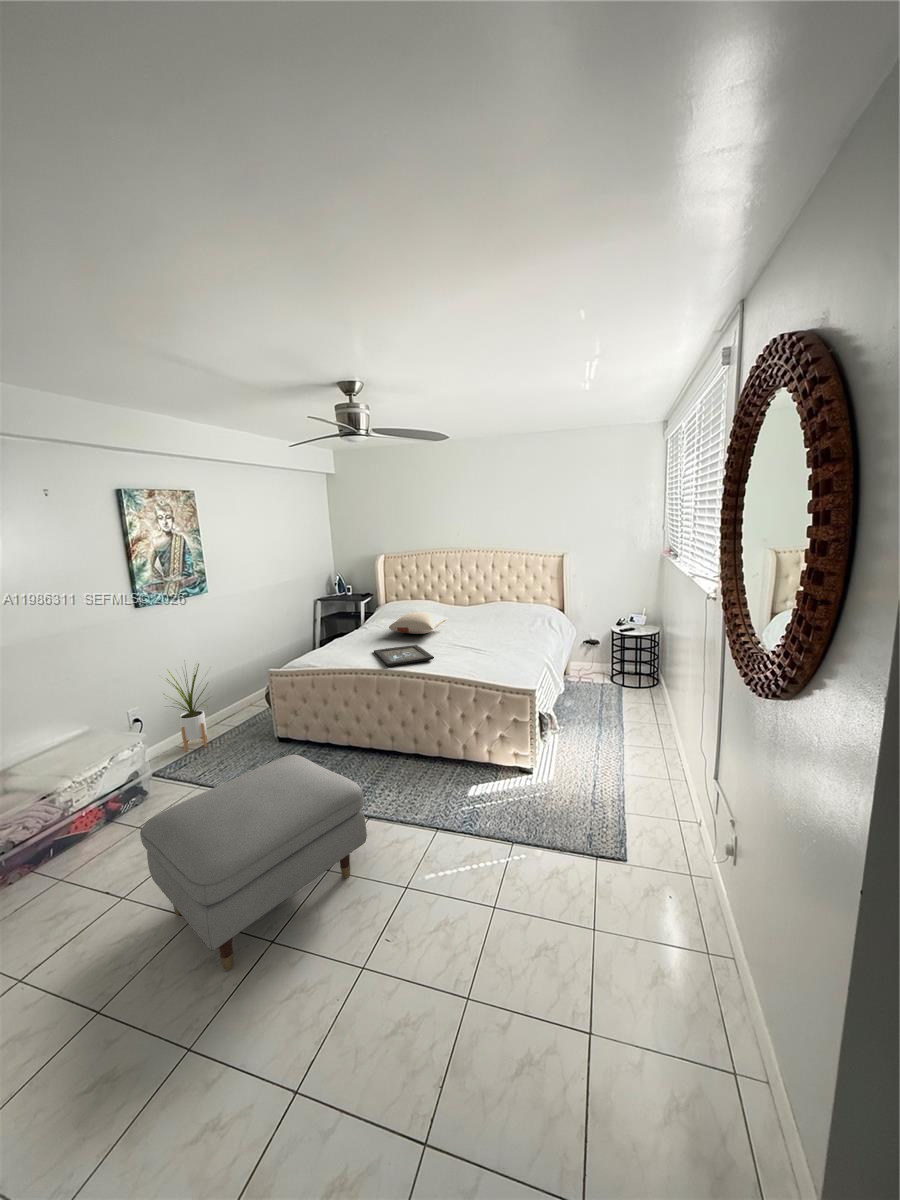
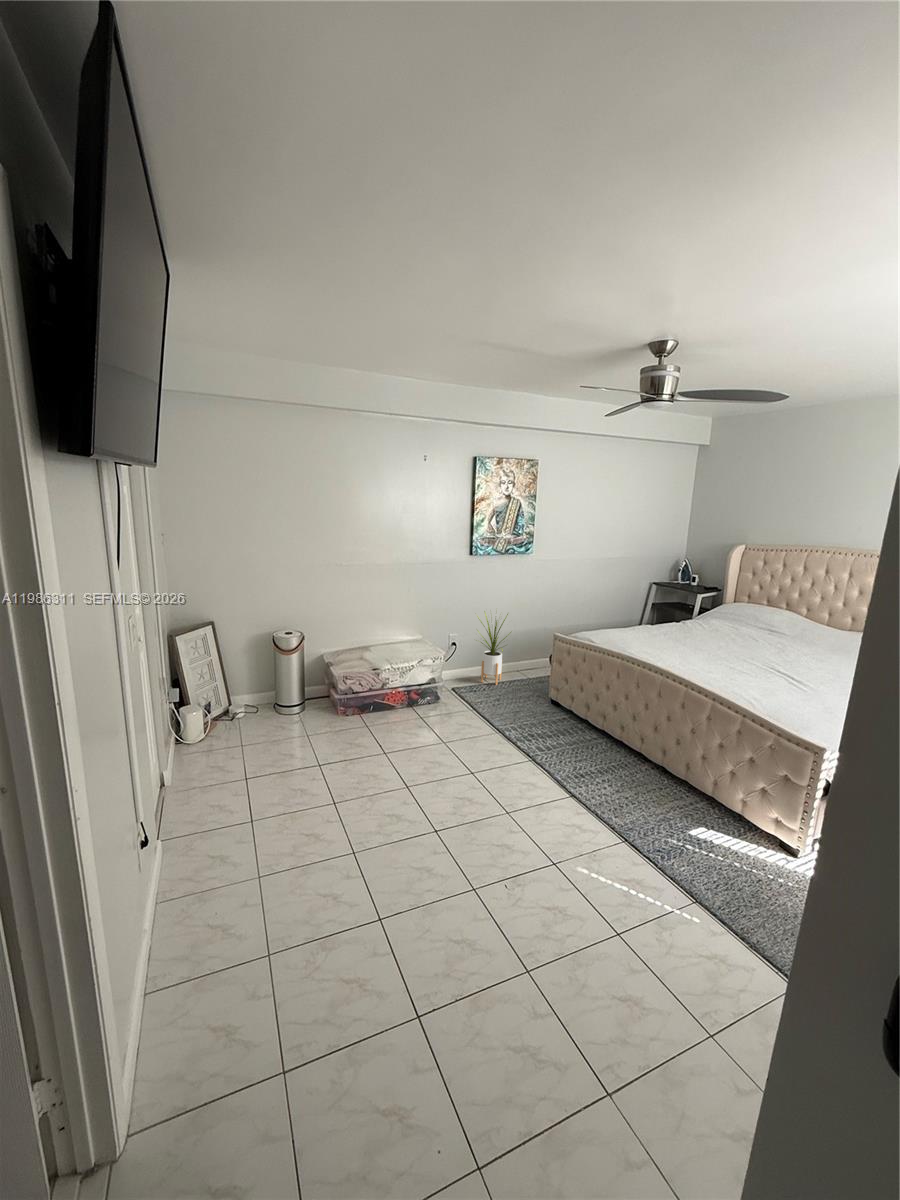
pillow: present [389,612,448,634] -> none [699,616,790,644]
tray: present [374,645,434,667] -> none [659,643,723,671]
ottoman: present [140,755,367,970] -> none [385,701,543,829]

